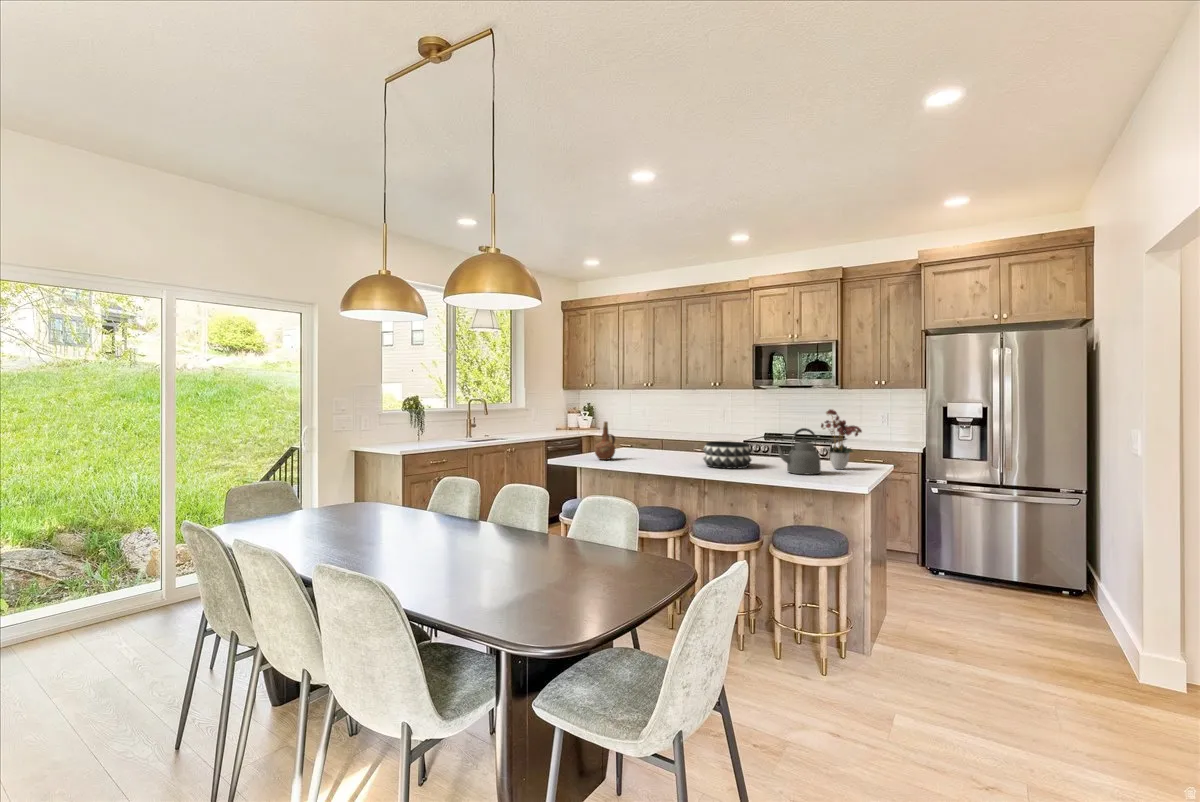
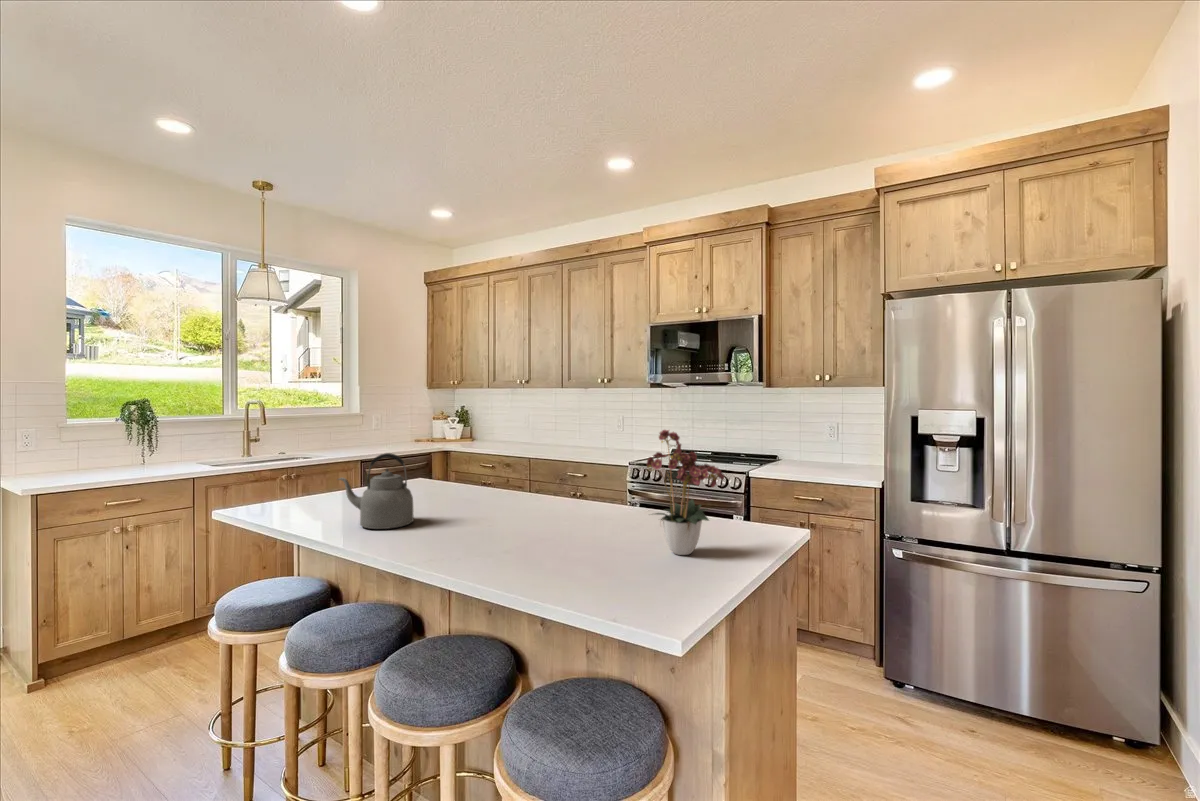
ceramic pitcher: present [594,422,615,460] -> none [282,446,326,515]
kettle: present [774,428,821,474] -> present [338,453,414,529]
decorative bowl: present [703,441,752,469] -> none [427,488,524,550]

